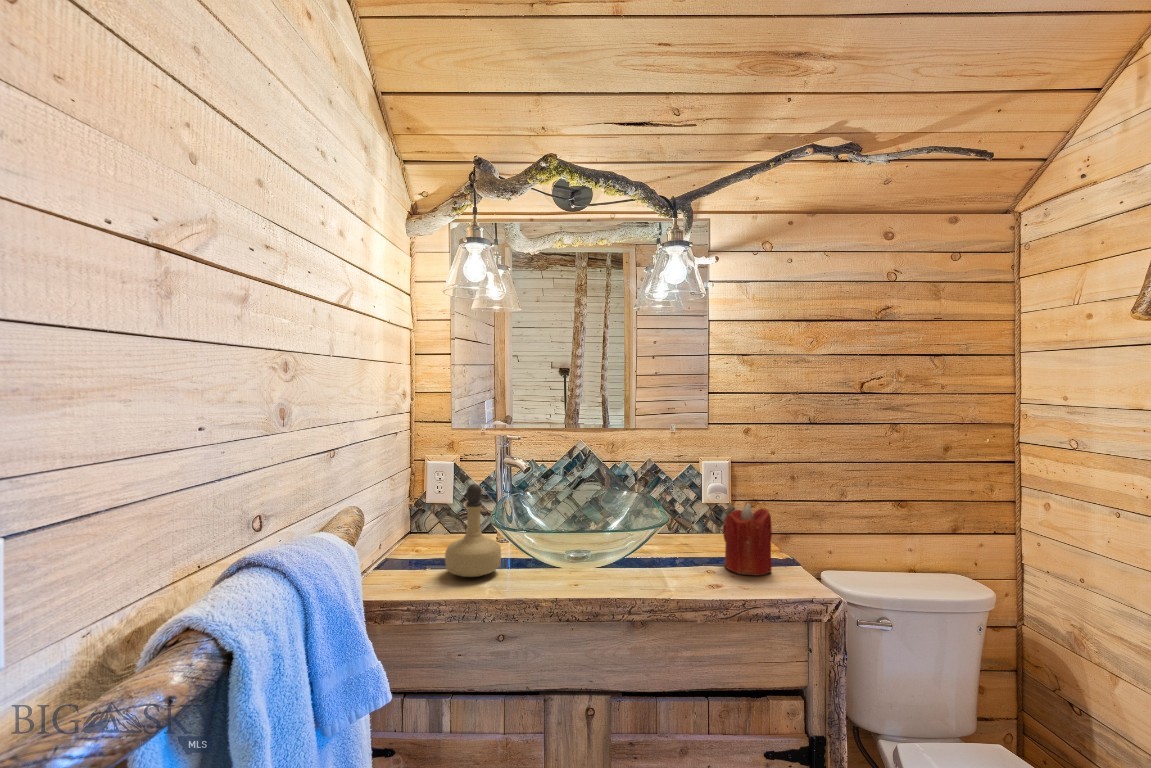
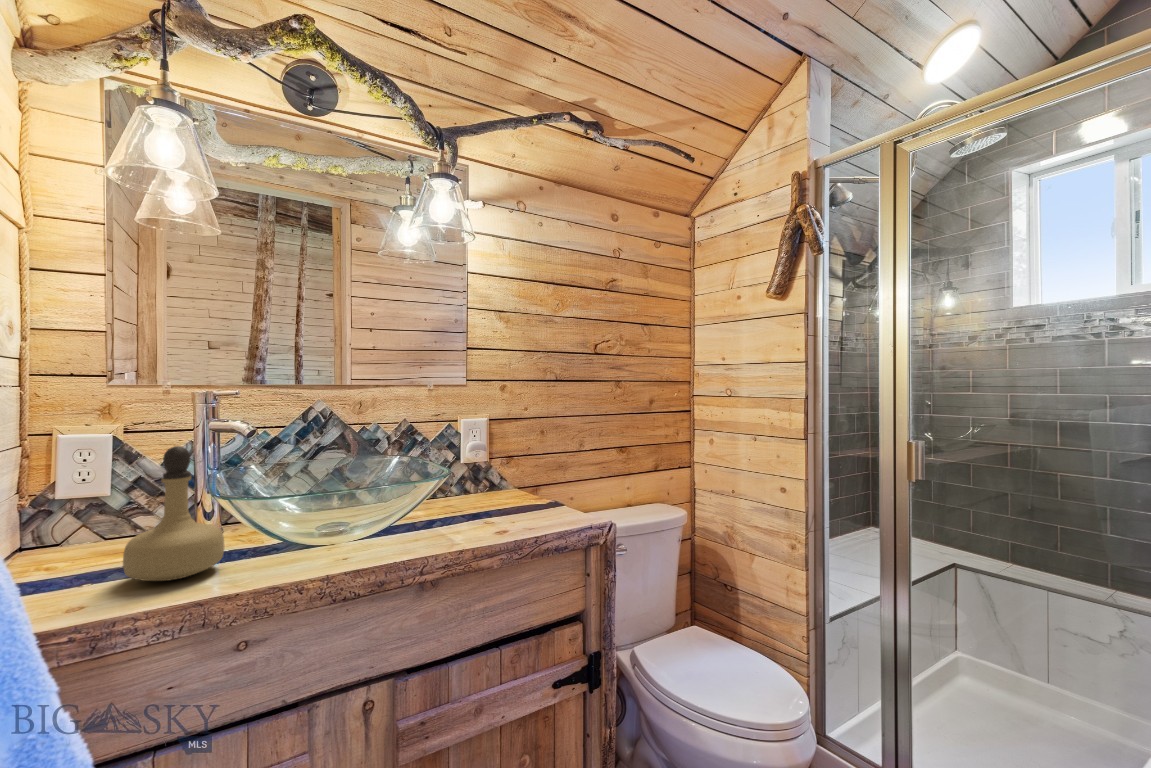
candle: present [723,504,772,575] -> none [498,449,546,519]

